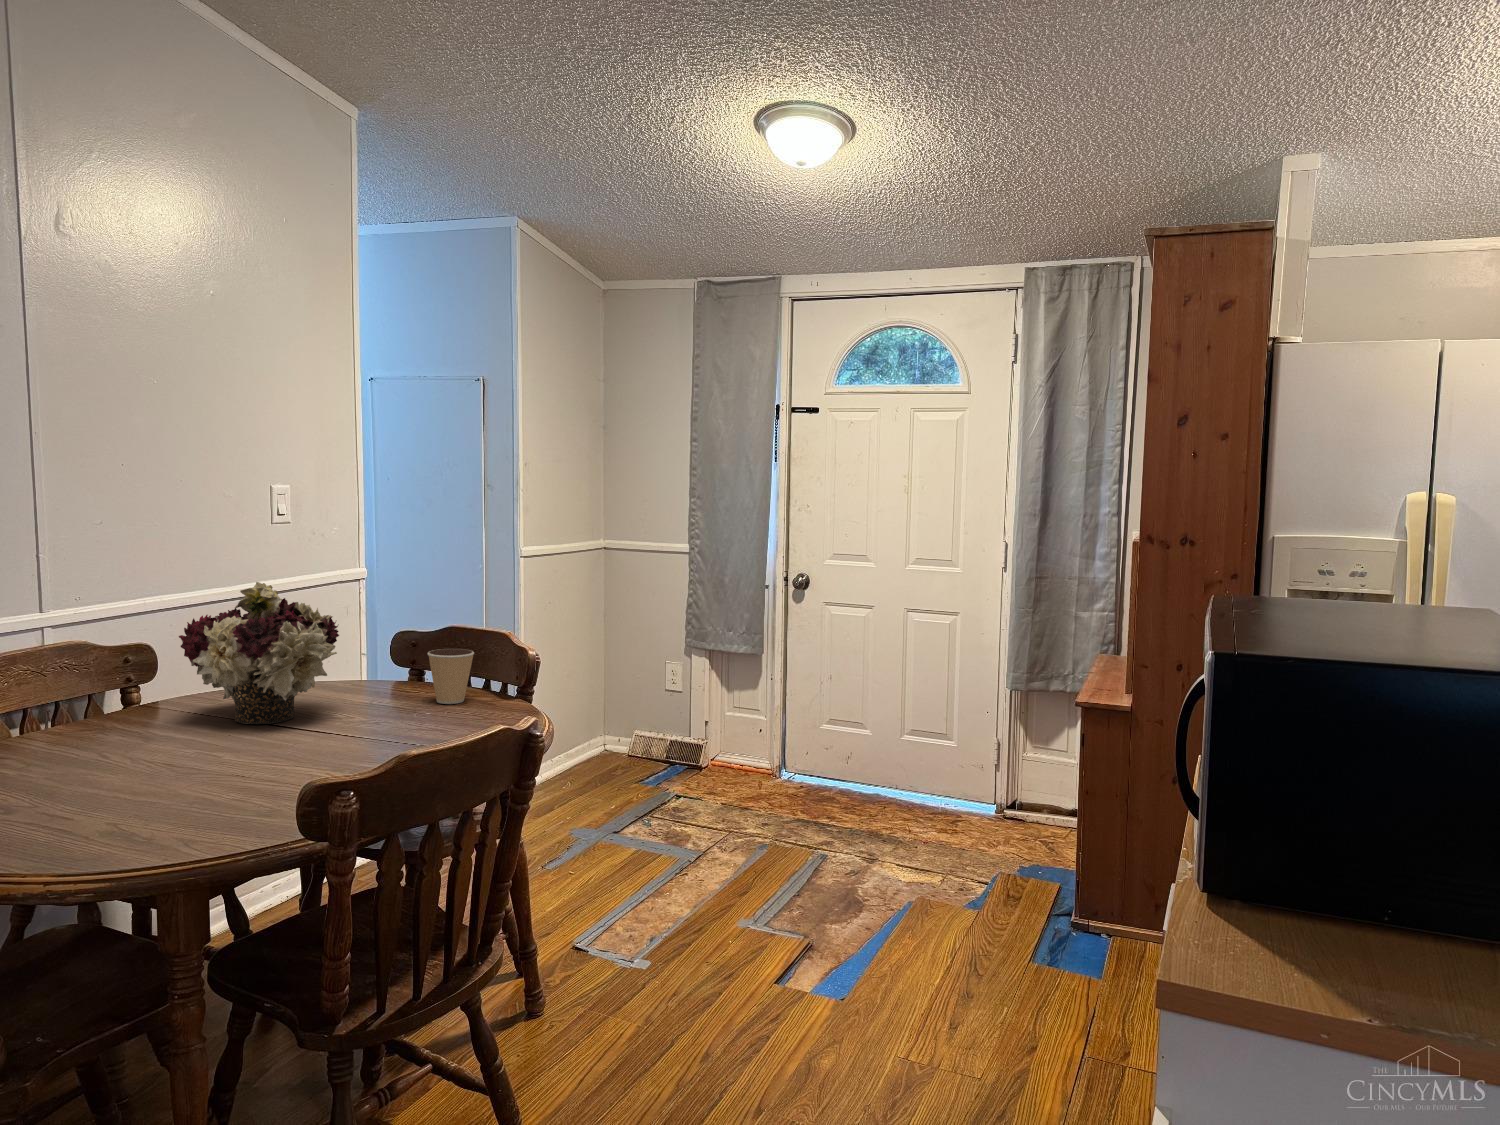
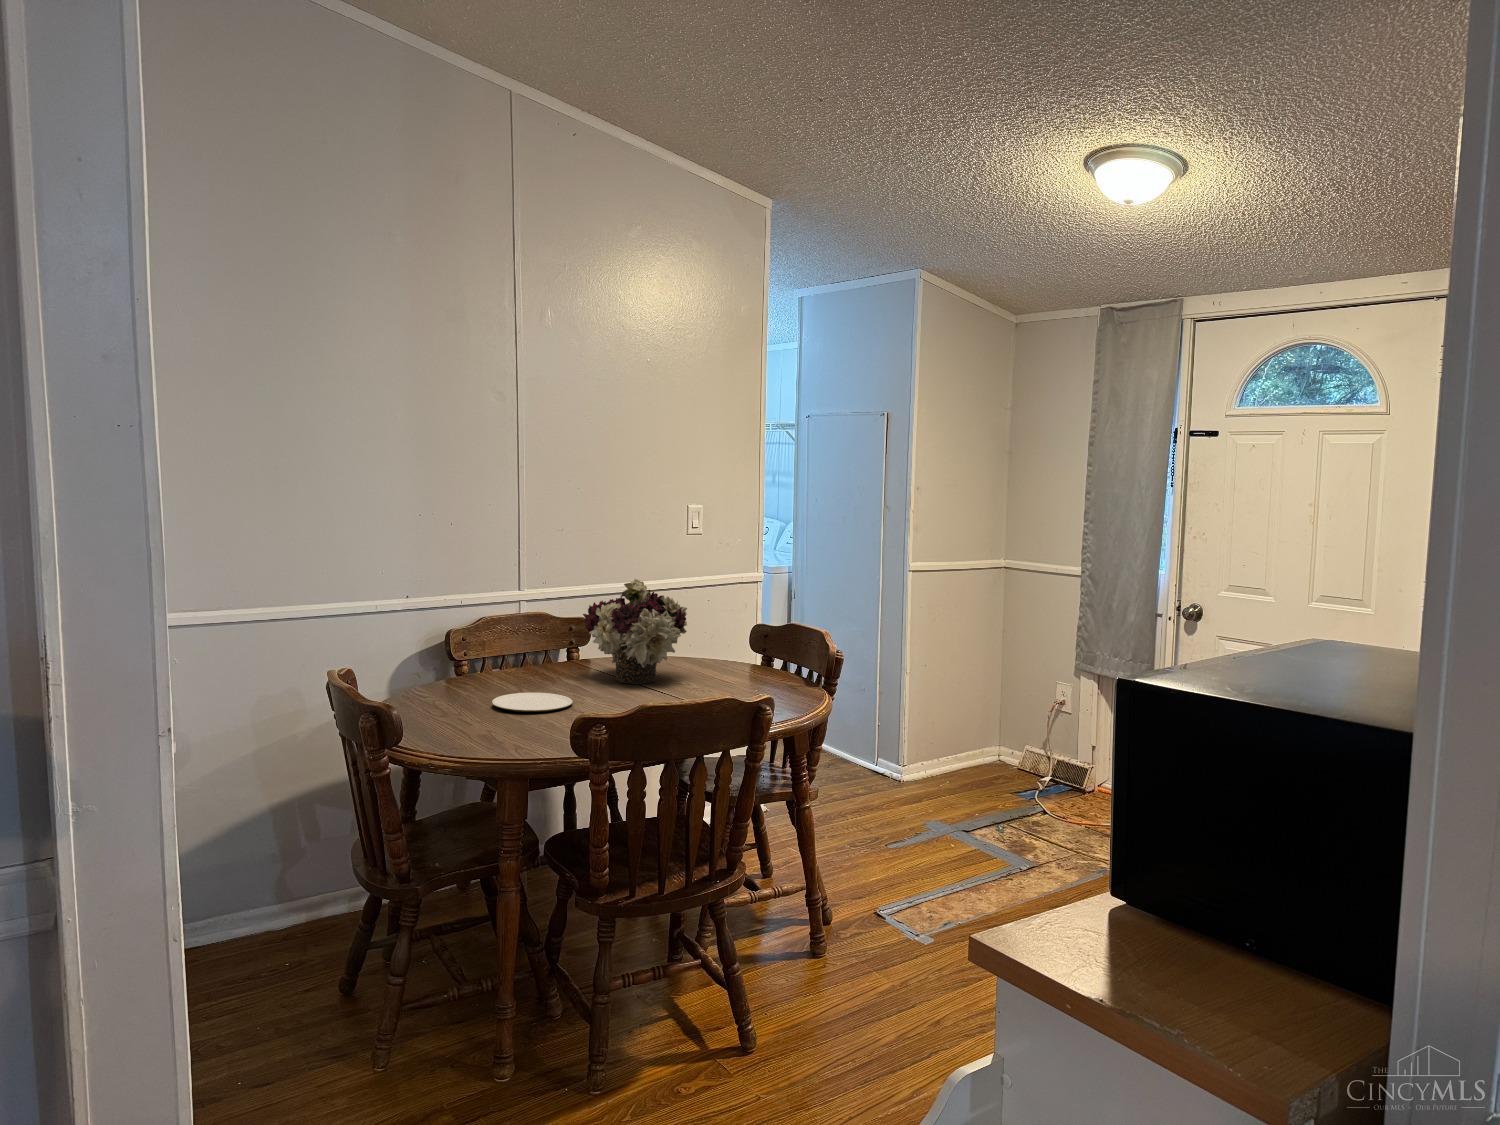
coffee cup: present [428,649,474,704] -> none [753,641,790,686]
plate: none [74,754,209,789] -> present [492,693,572,712]

